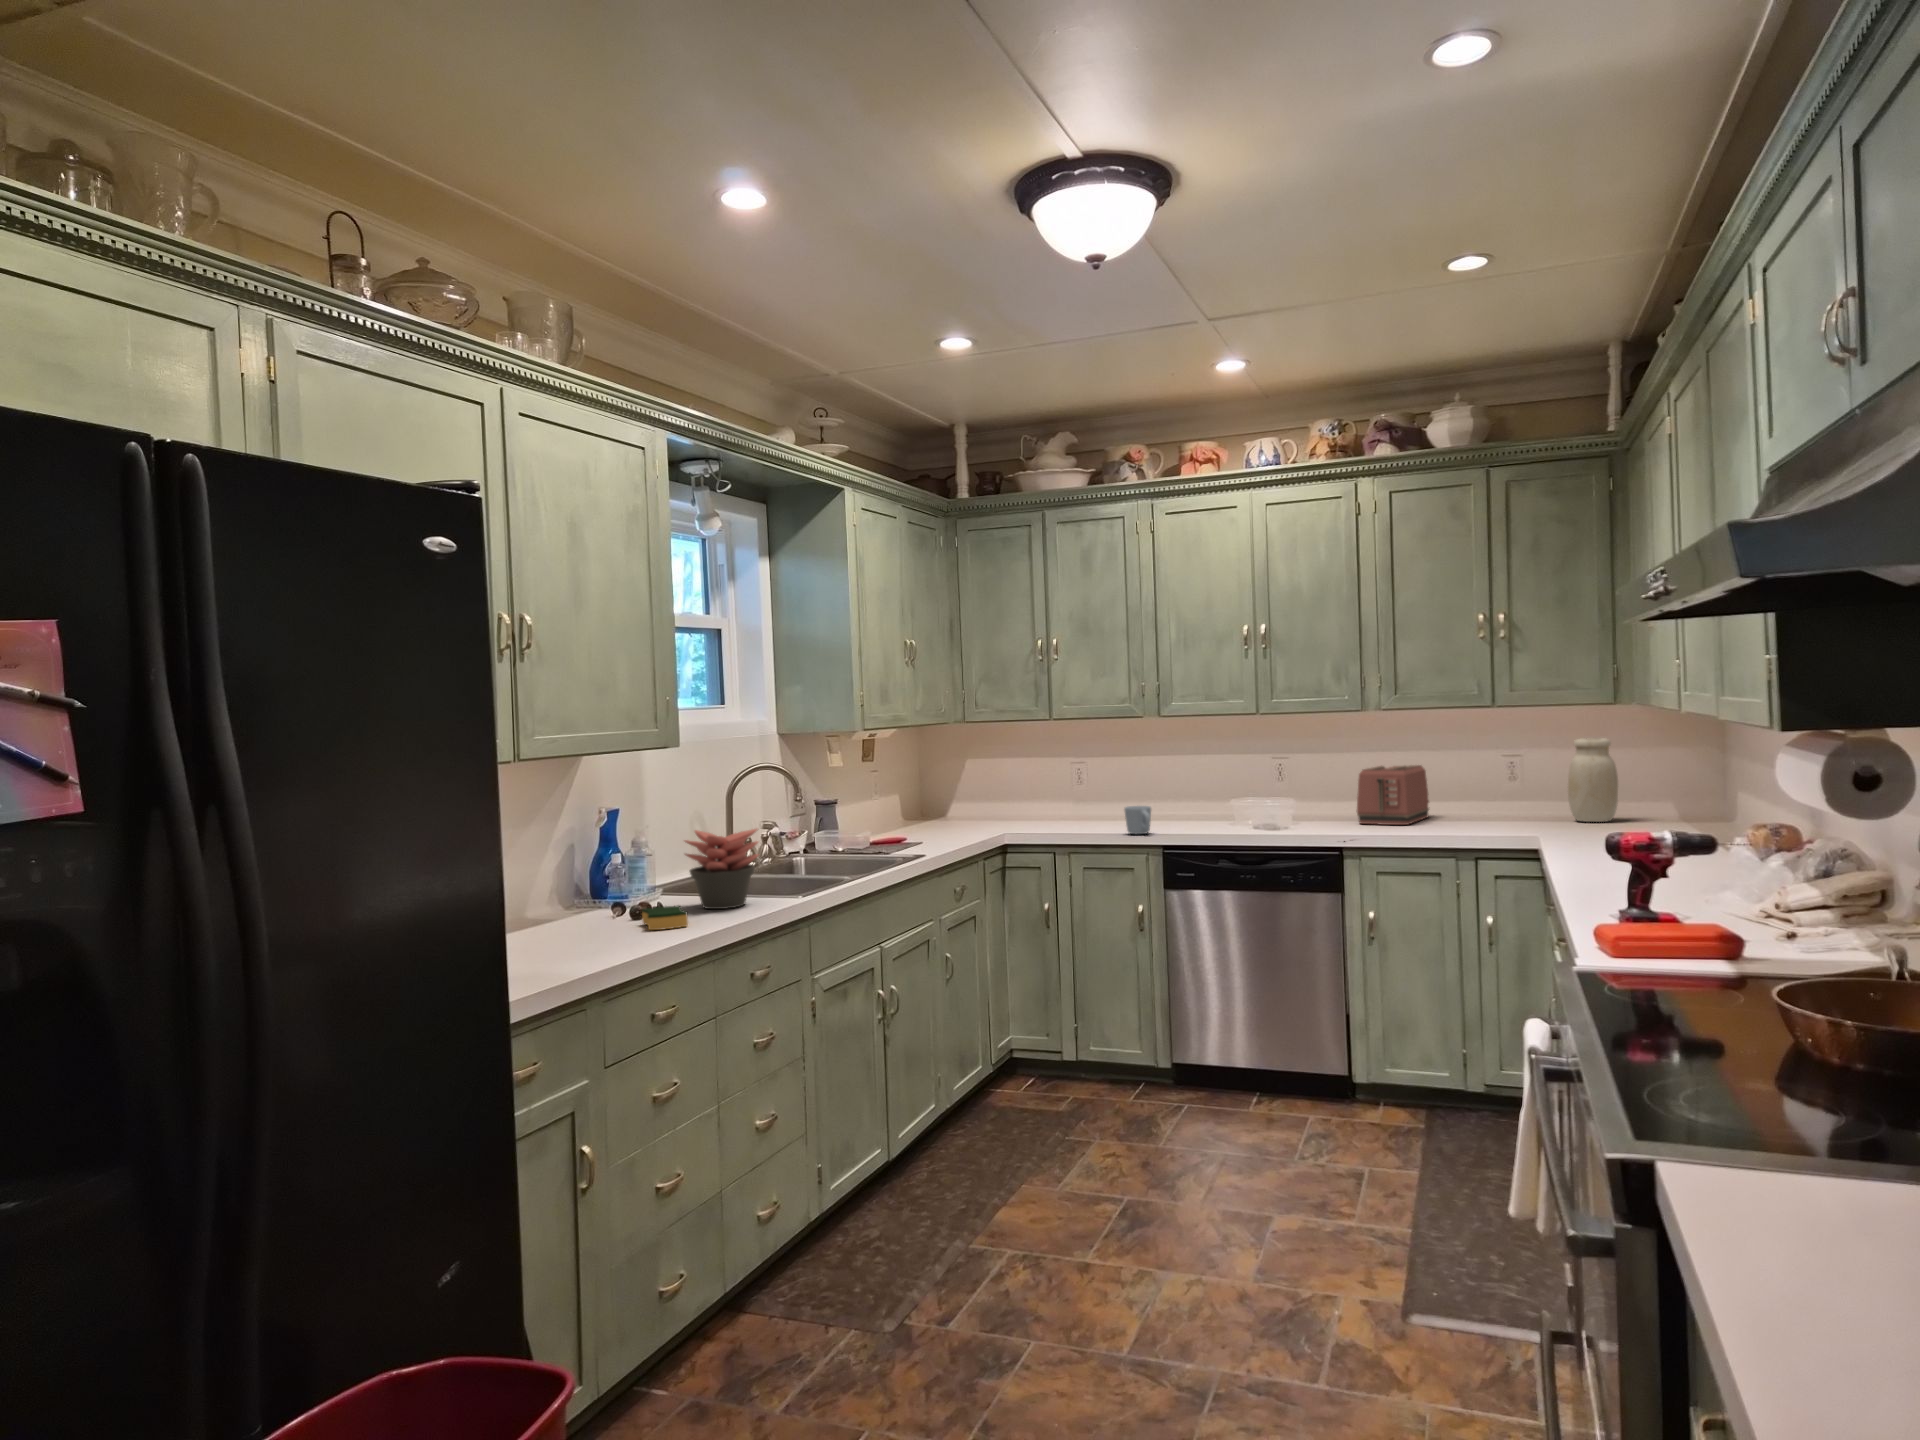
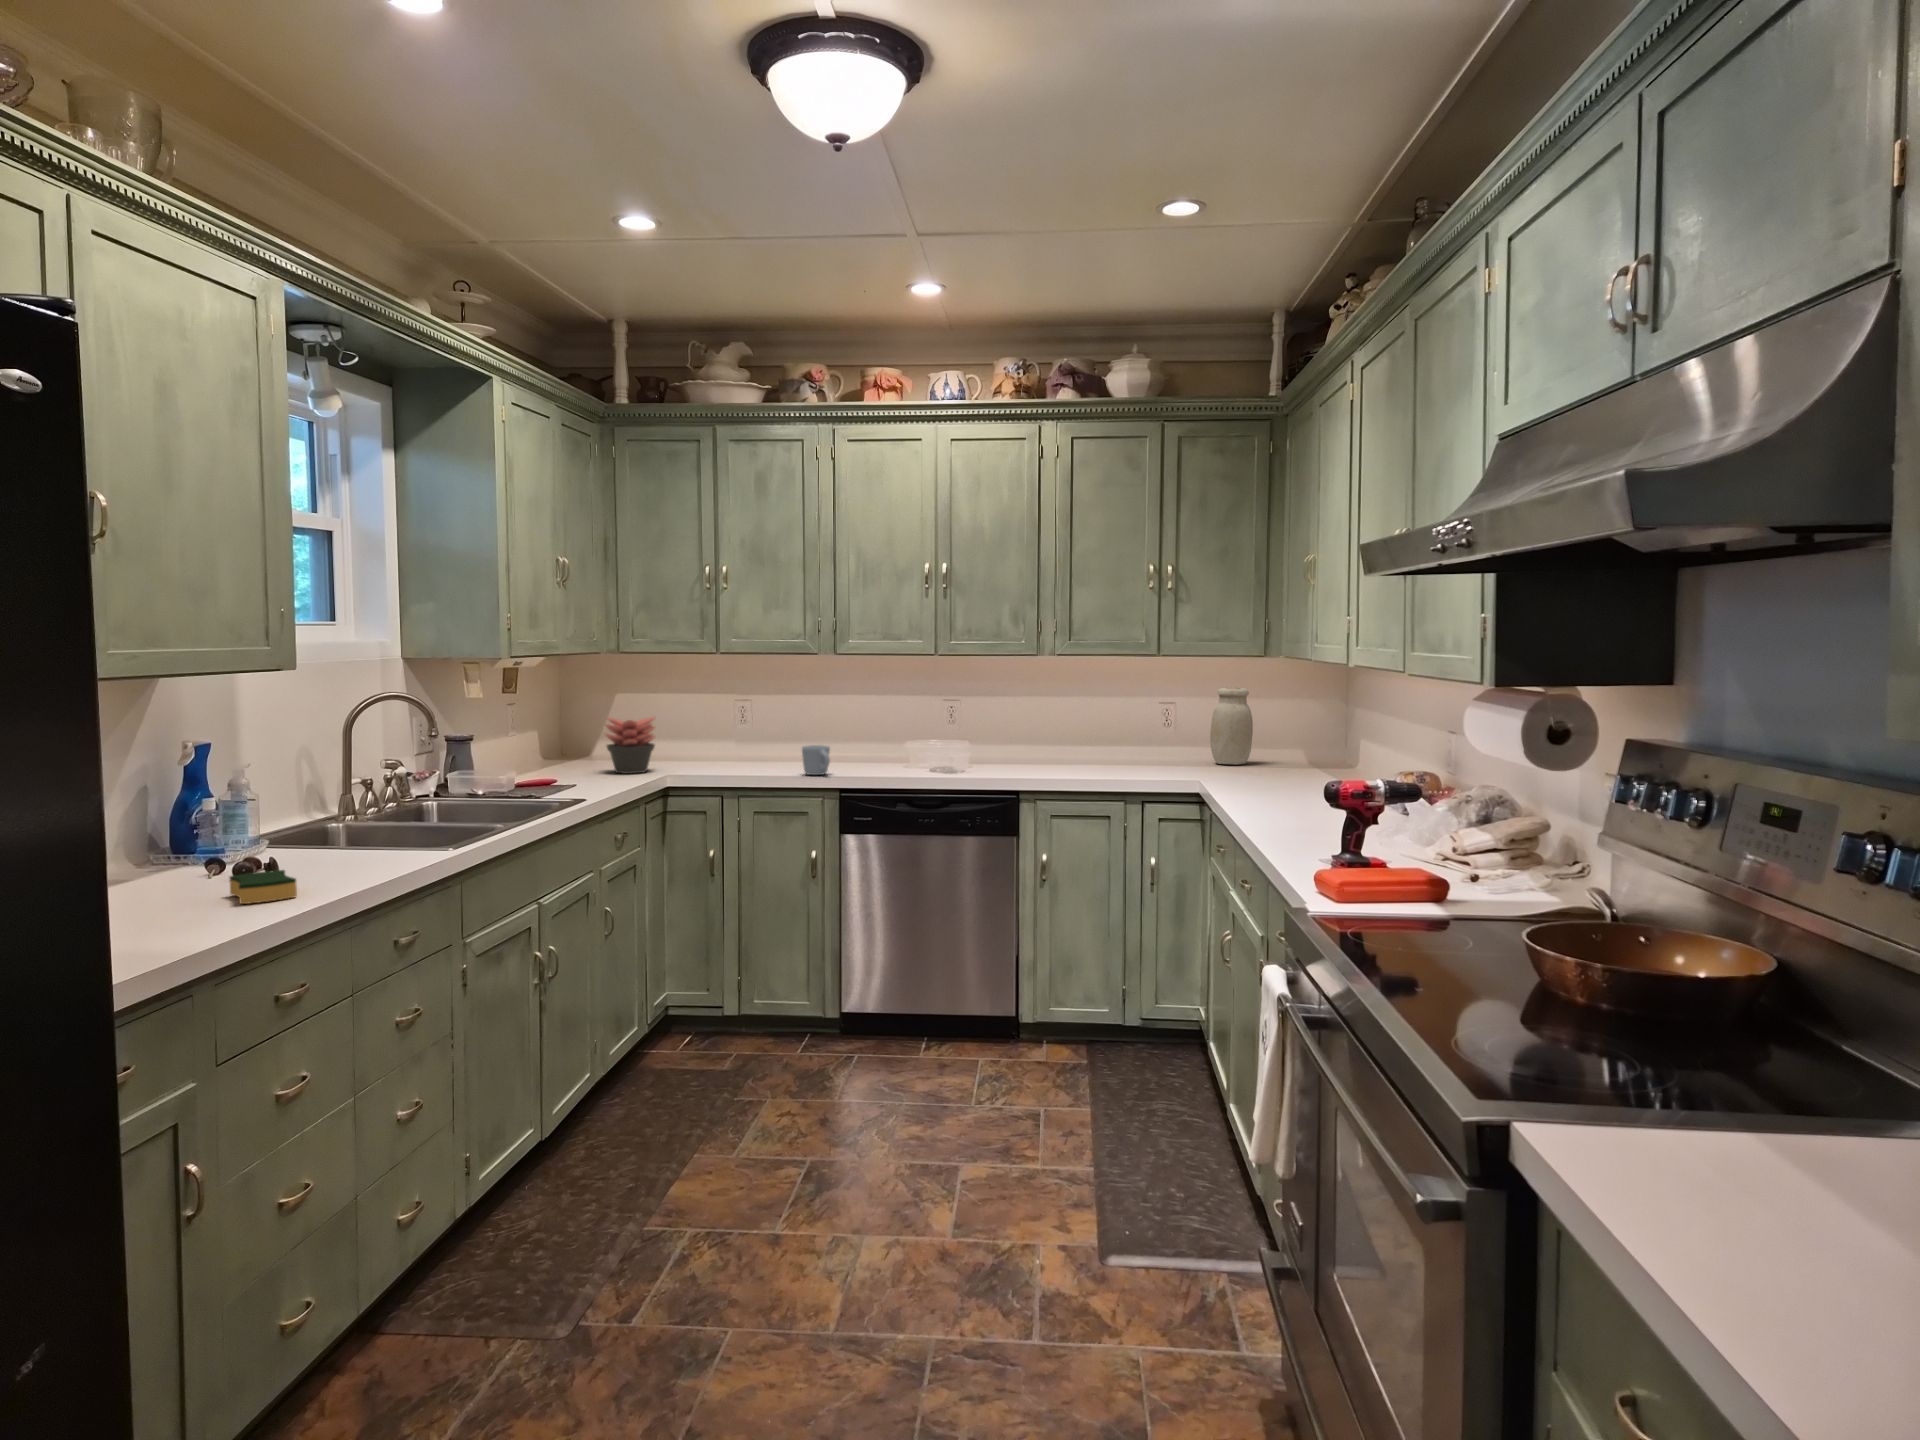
toaster: present [1357,765,1429,825] -> none [1025,708,1088,767]
succulent plant: present [685,829,758,909] -> present [605,717,655,774]

